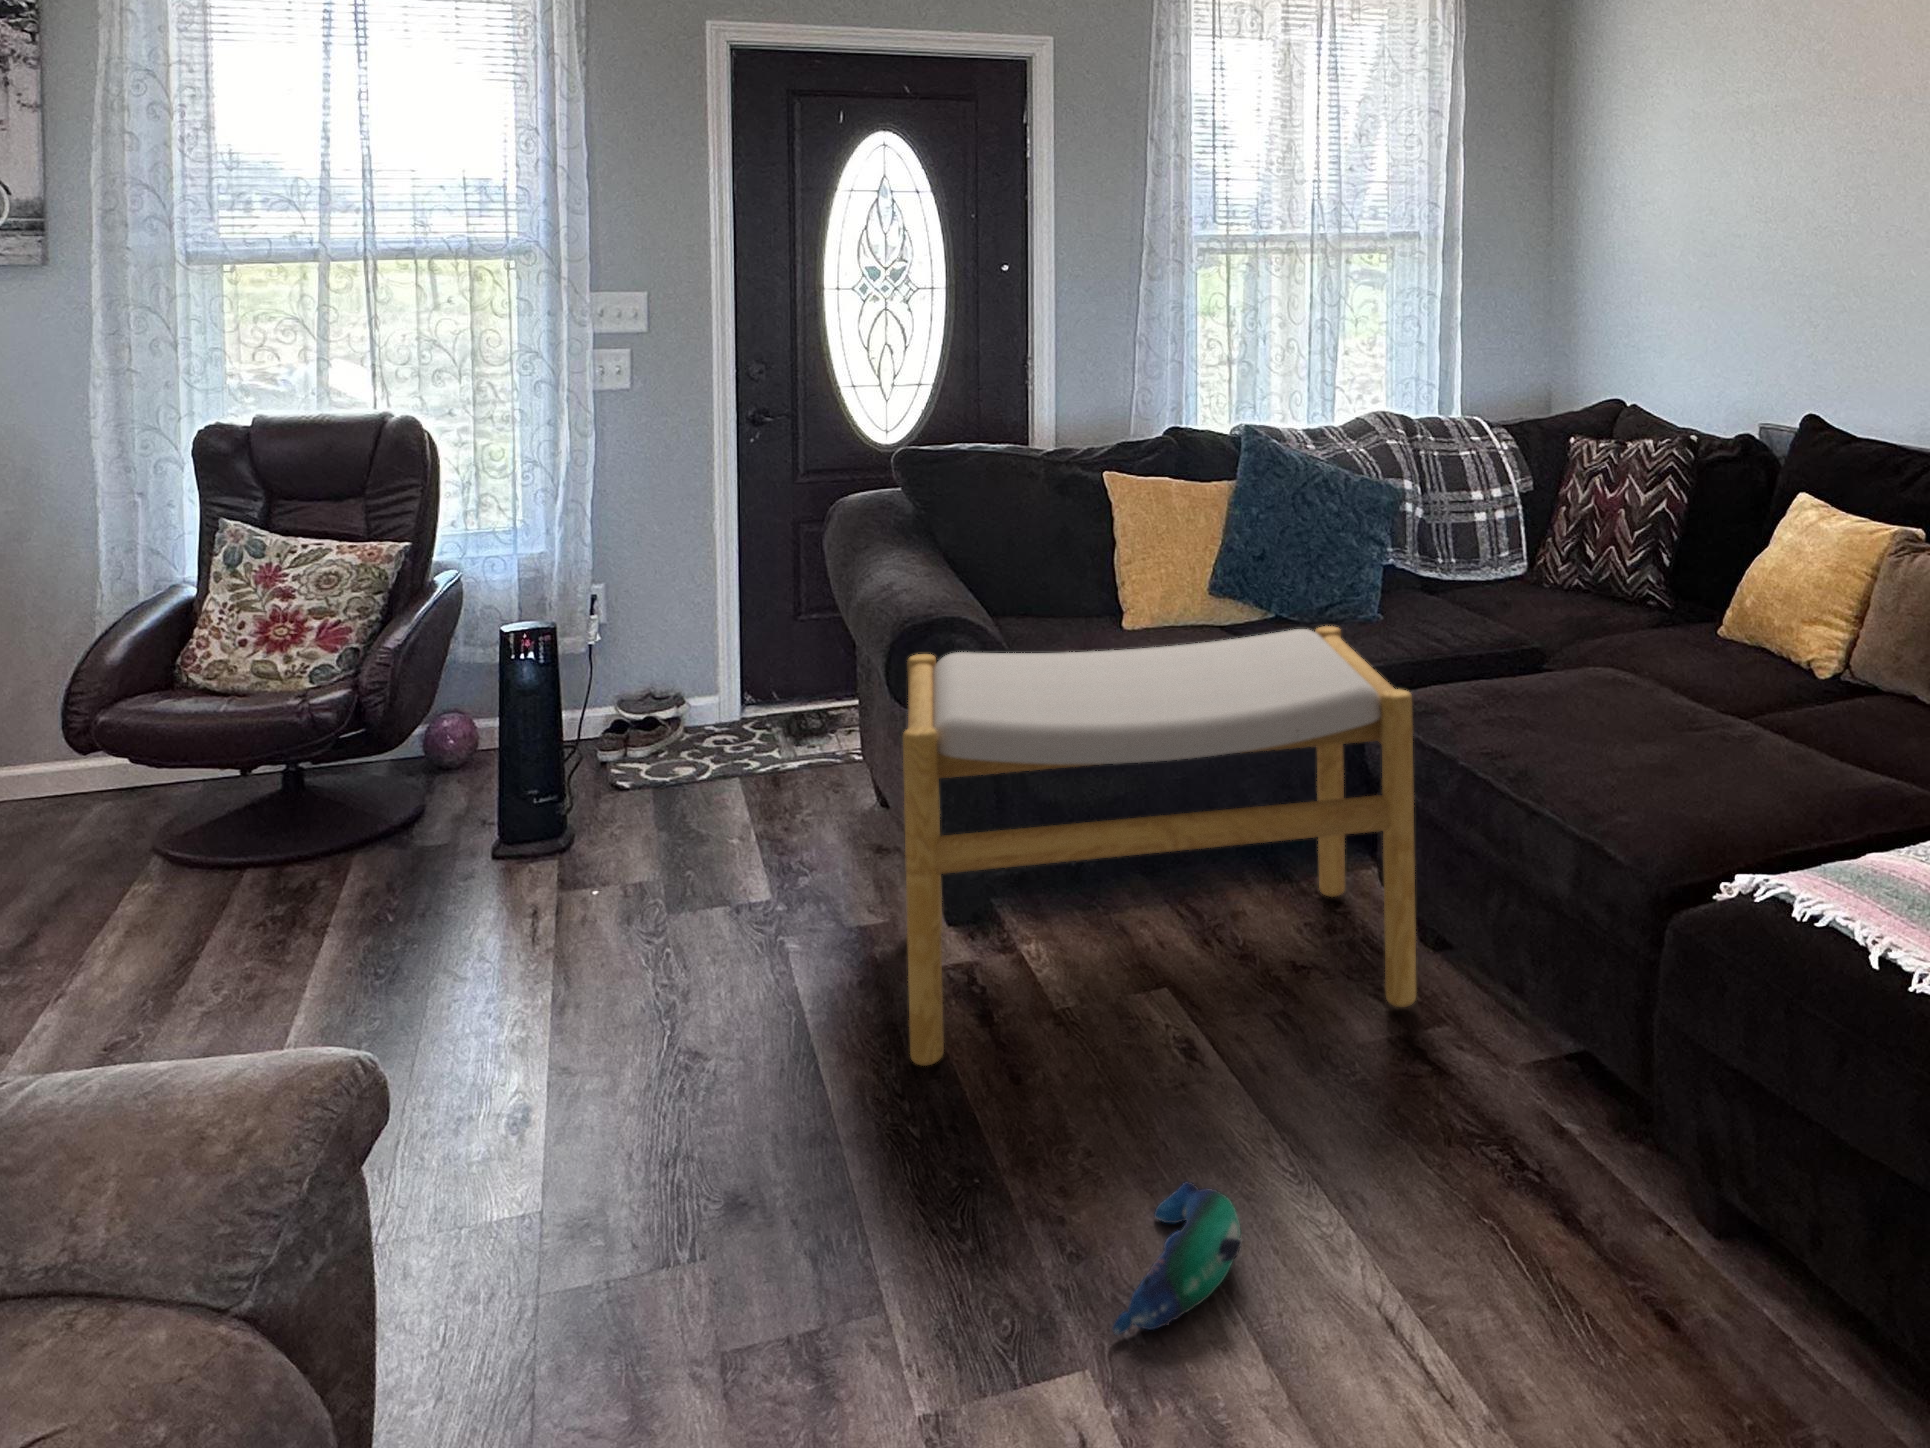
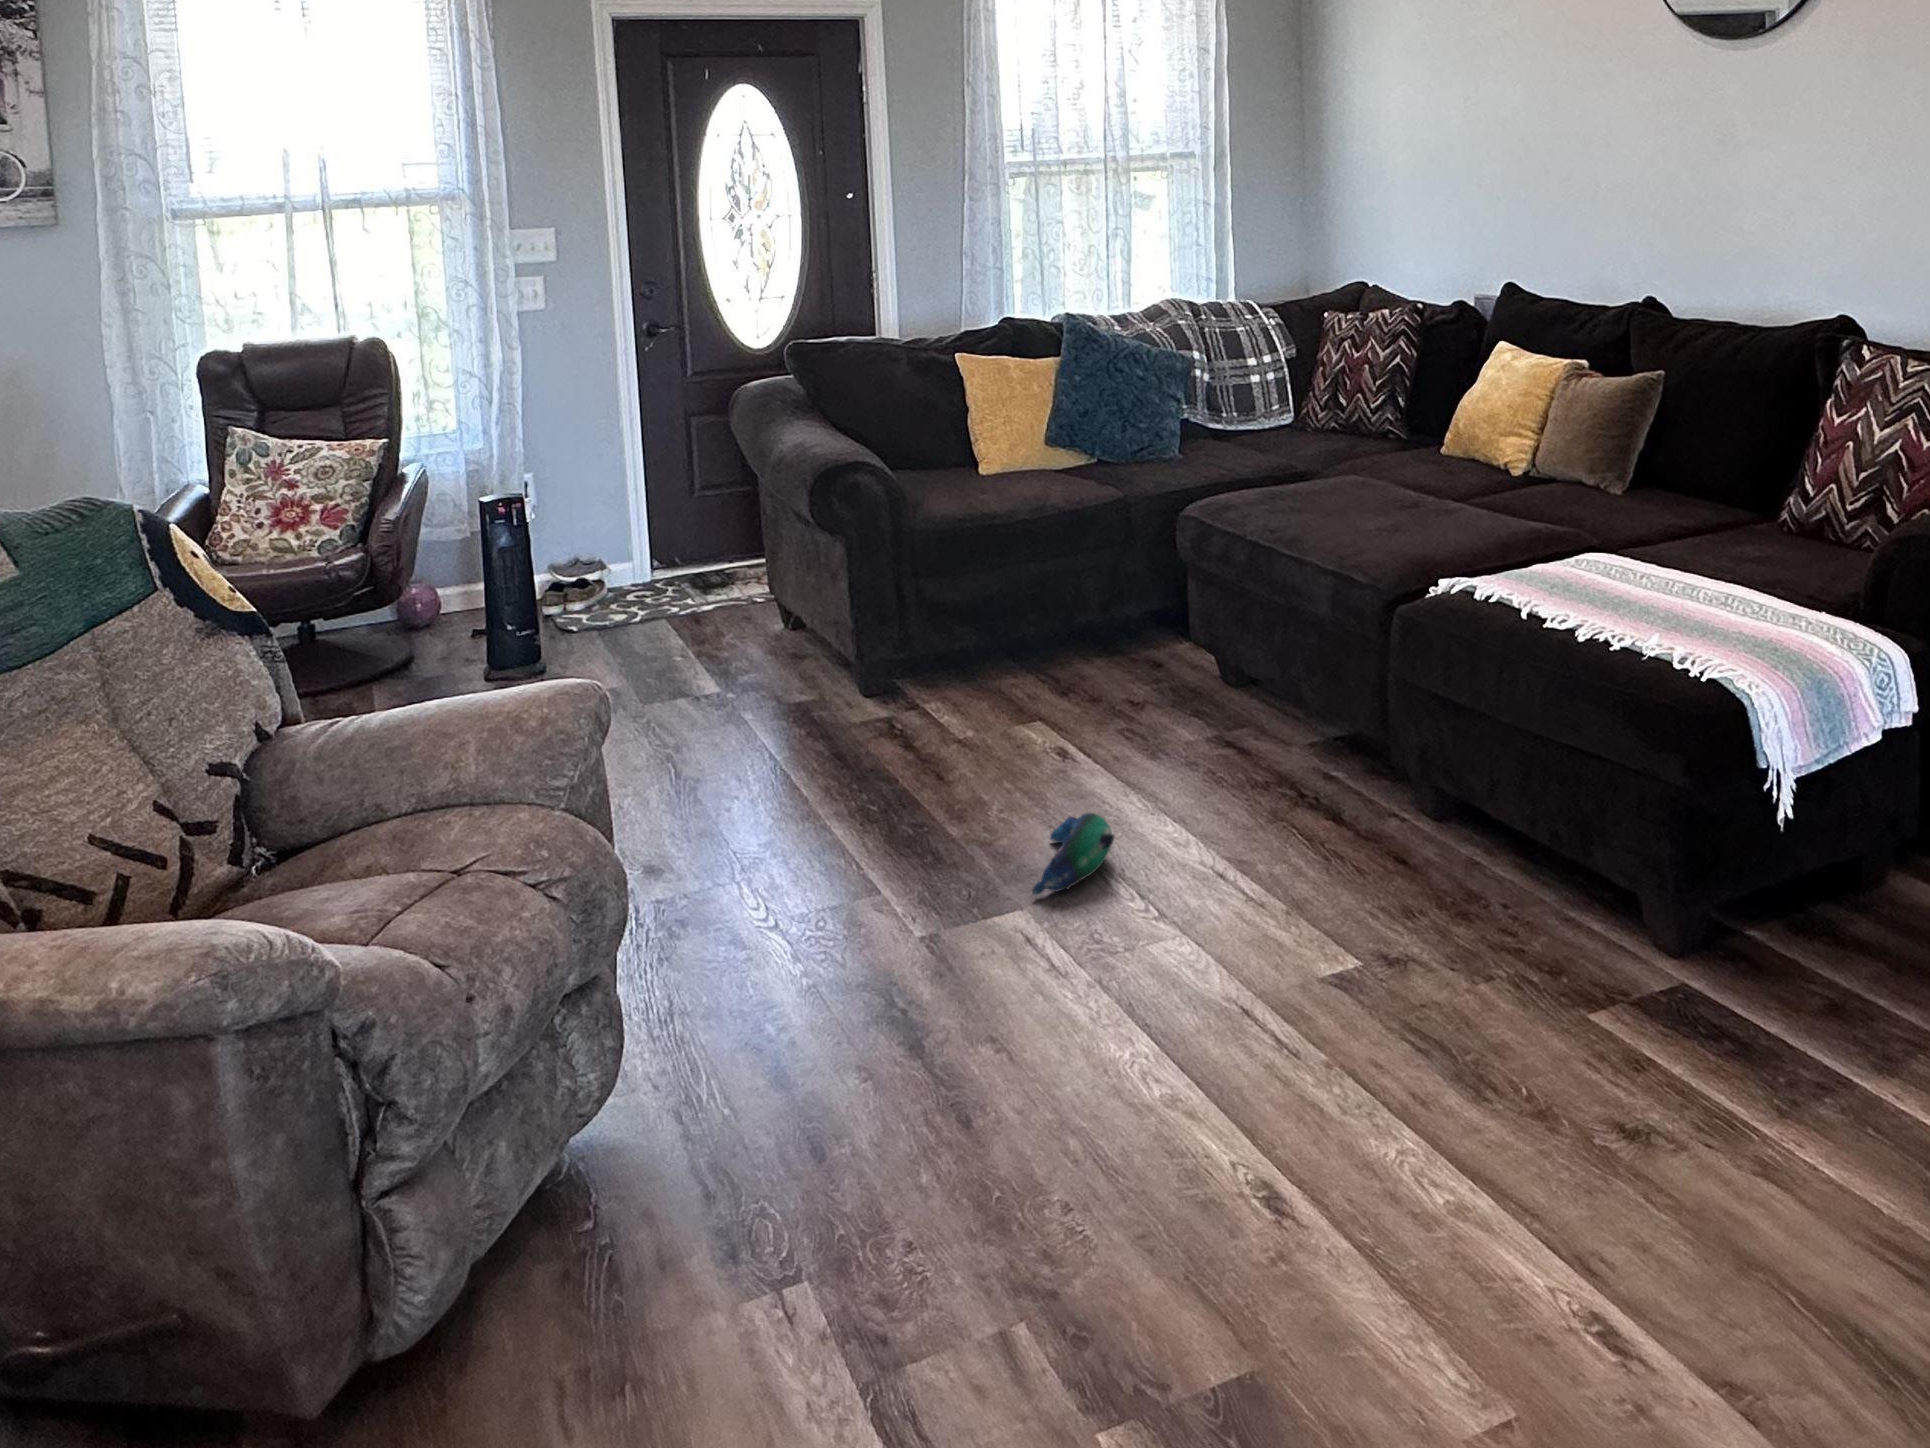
footstool: present [903,626,1416,1066] -> none [822,458,1222,776]

